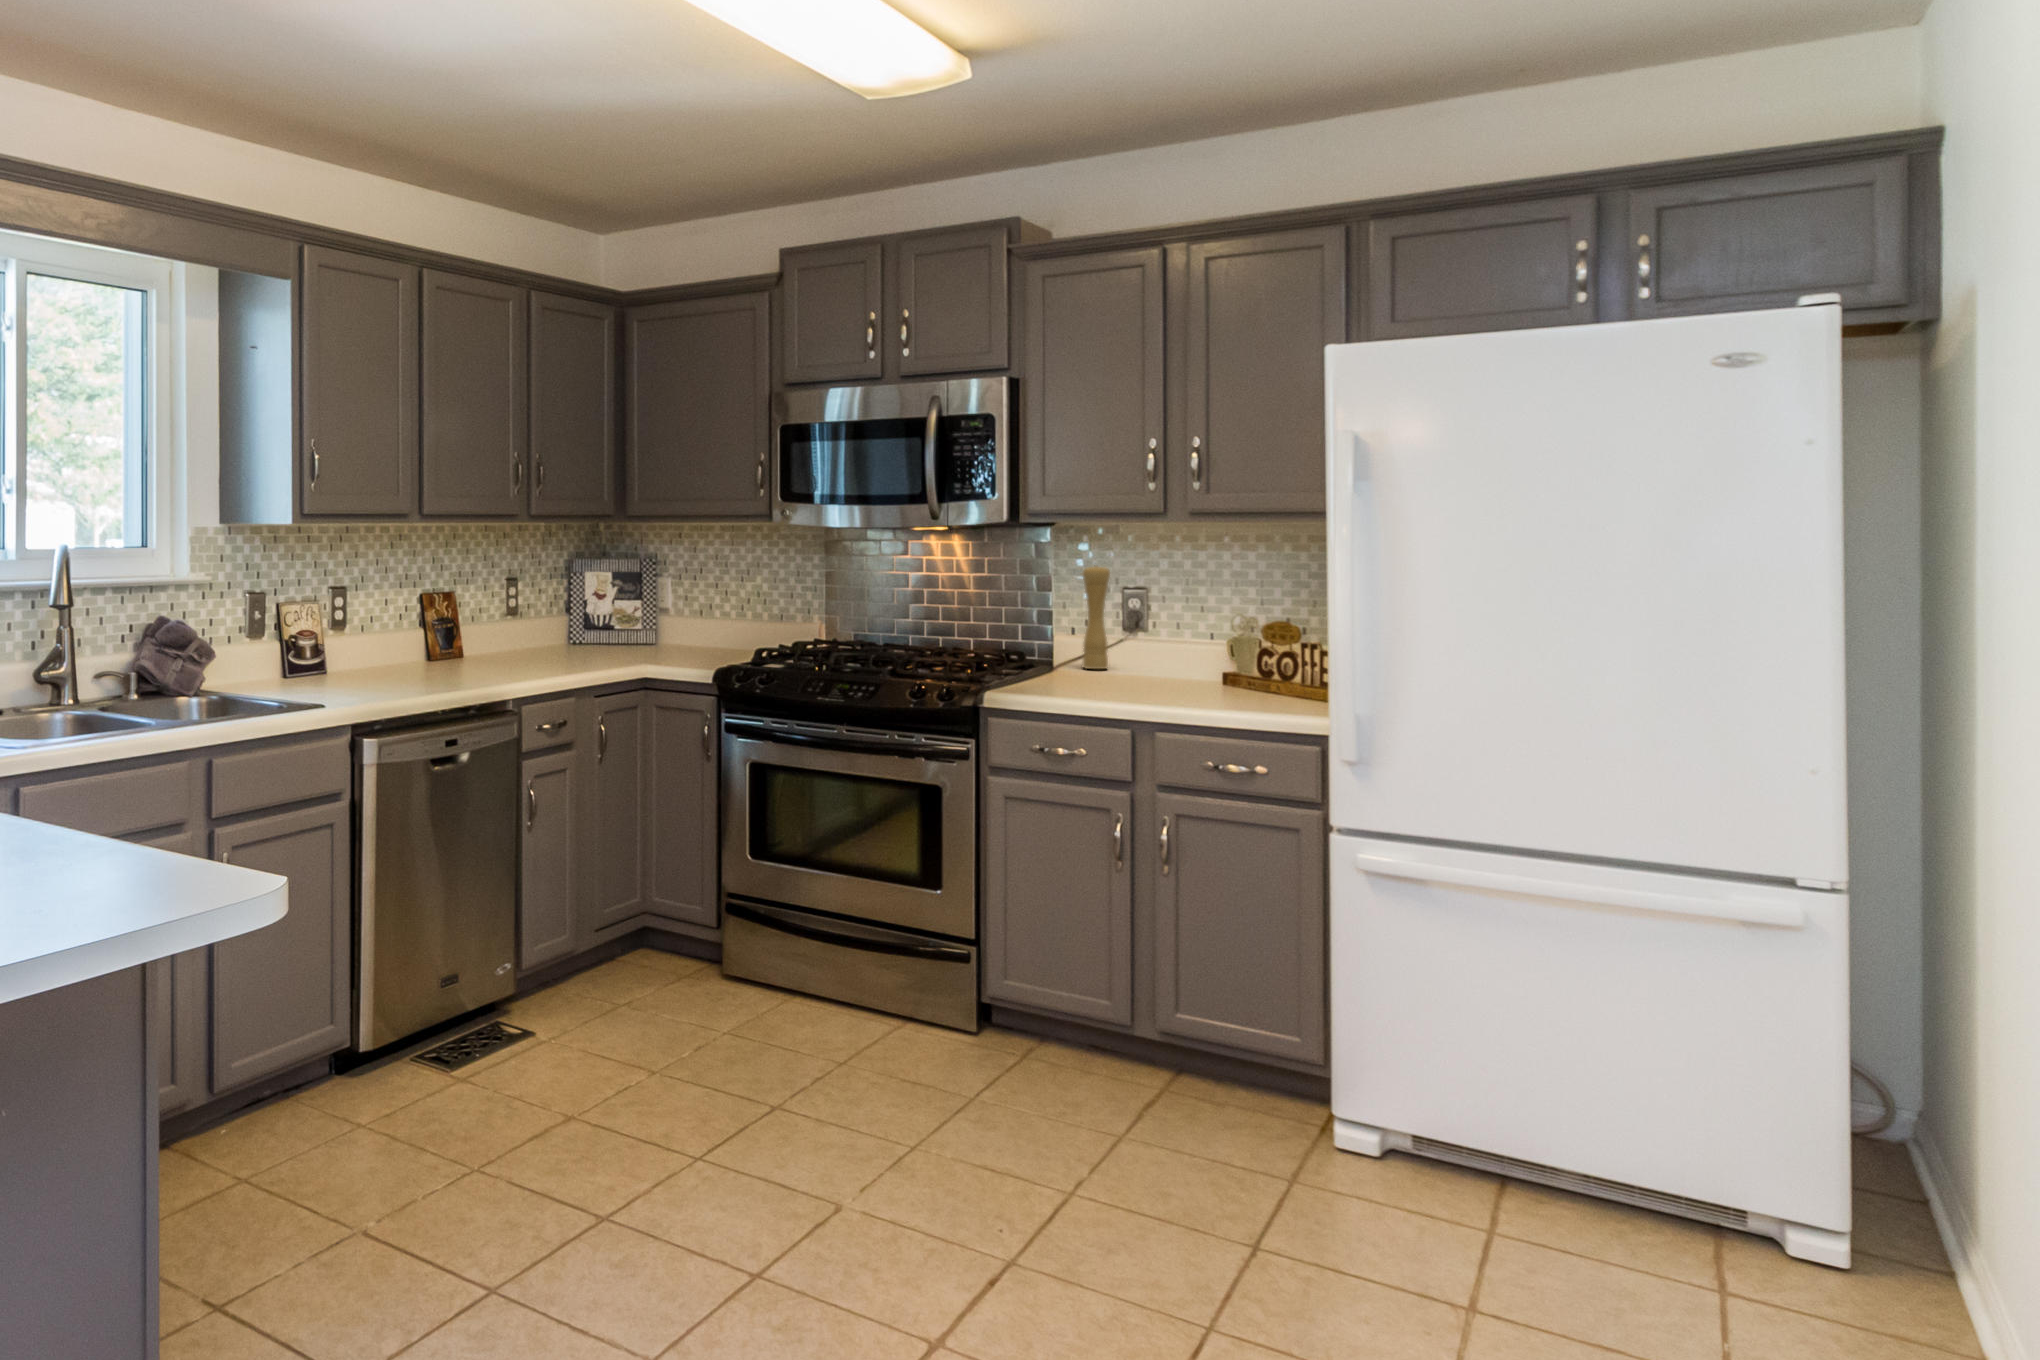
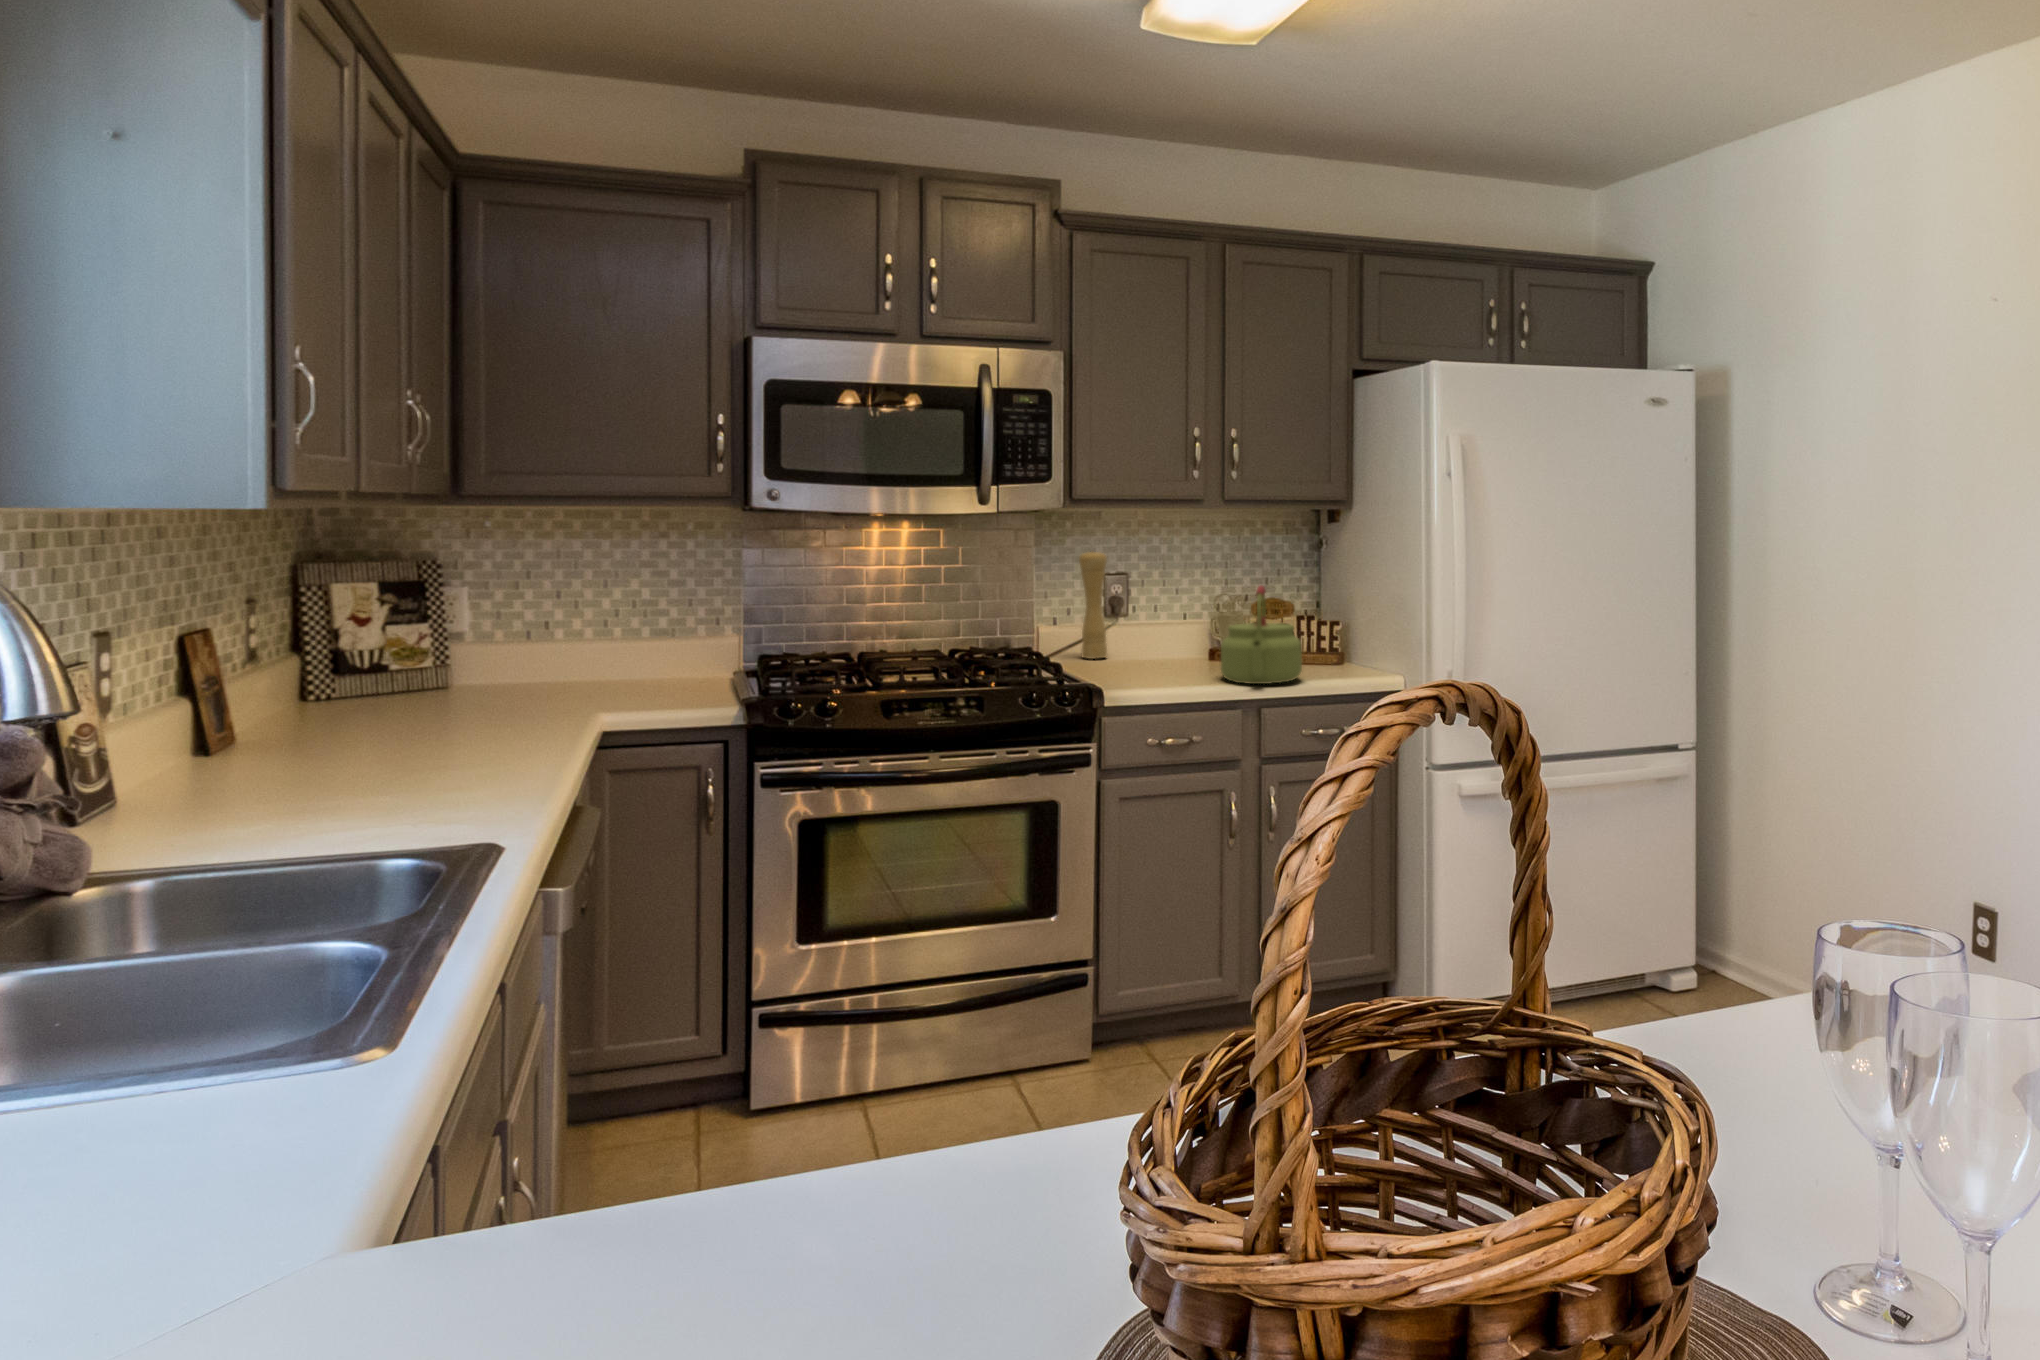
kettle: none [1142,602,1236,704] -> present [1221,586,1302,684]

